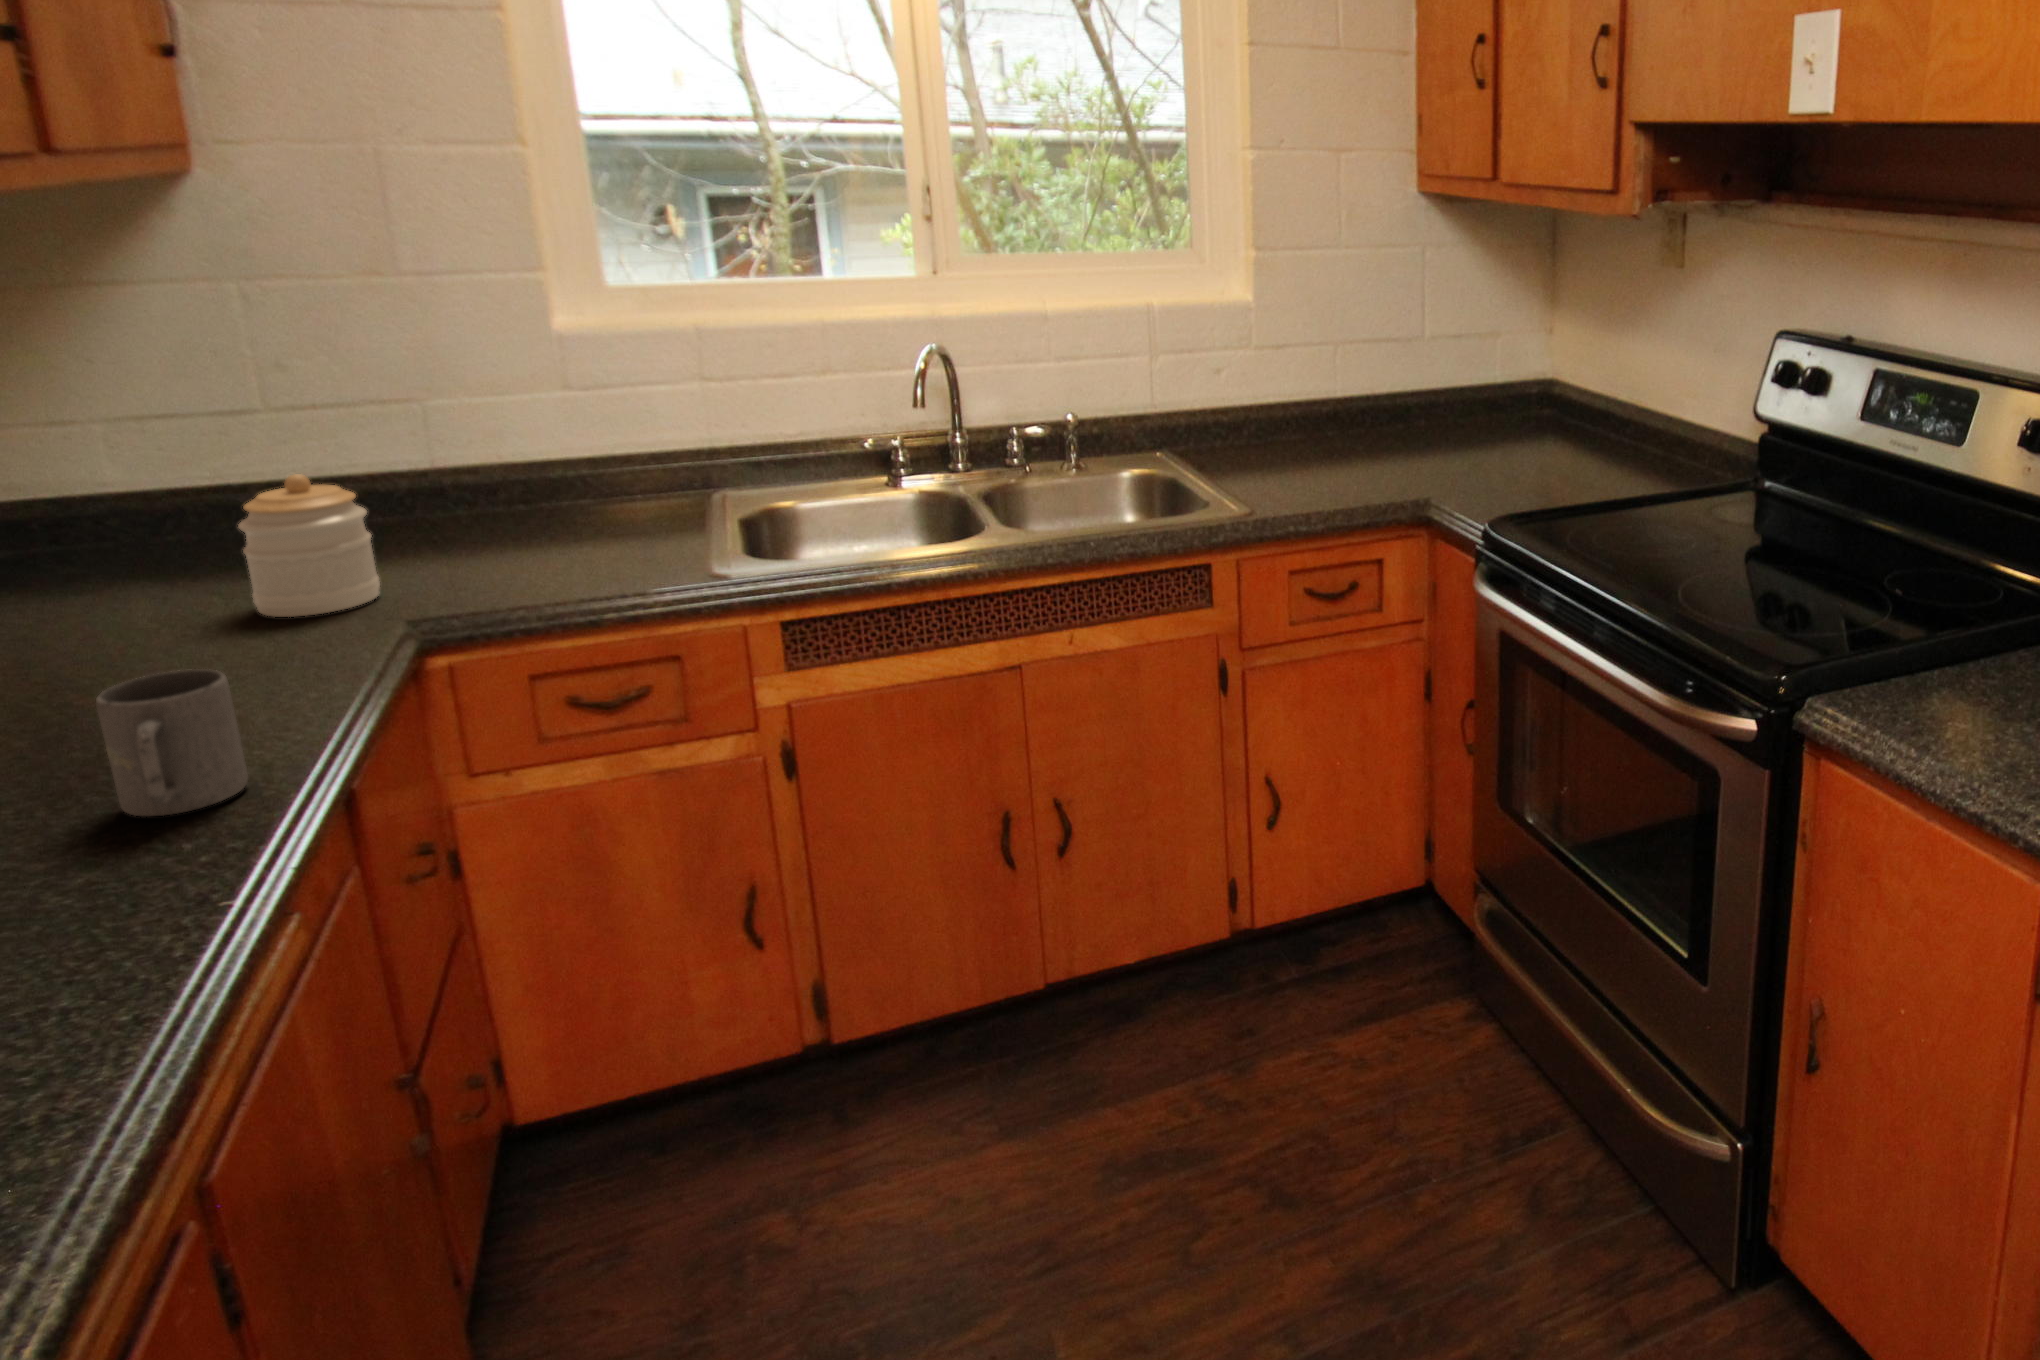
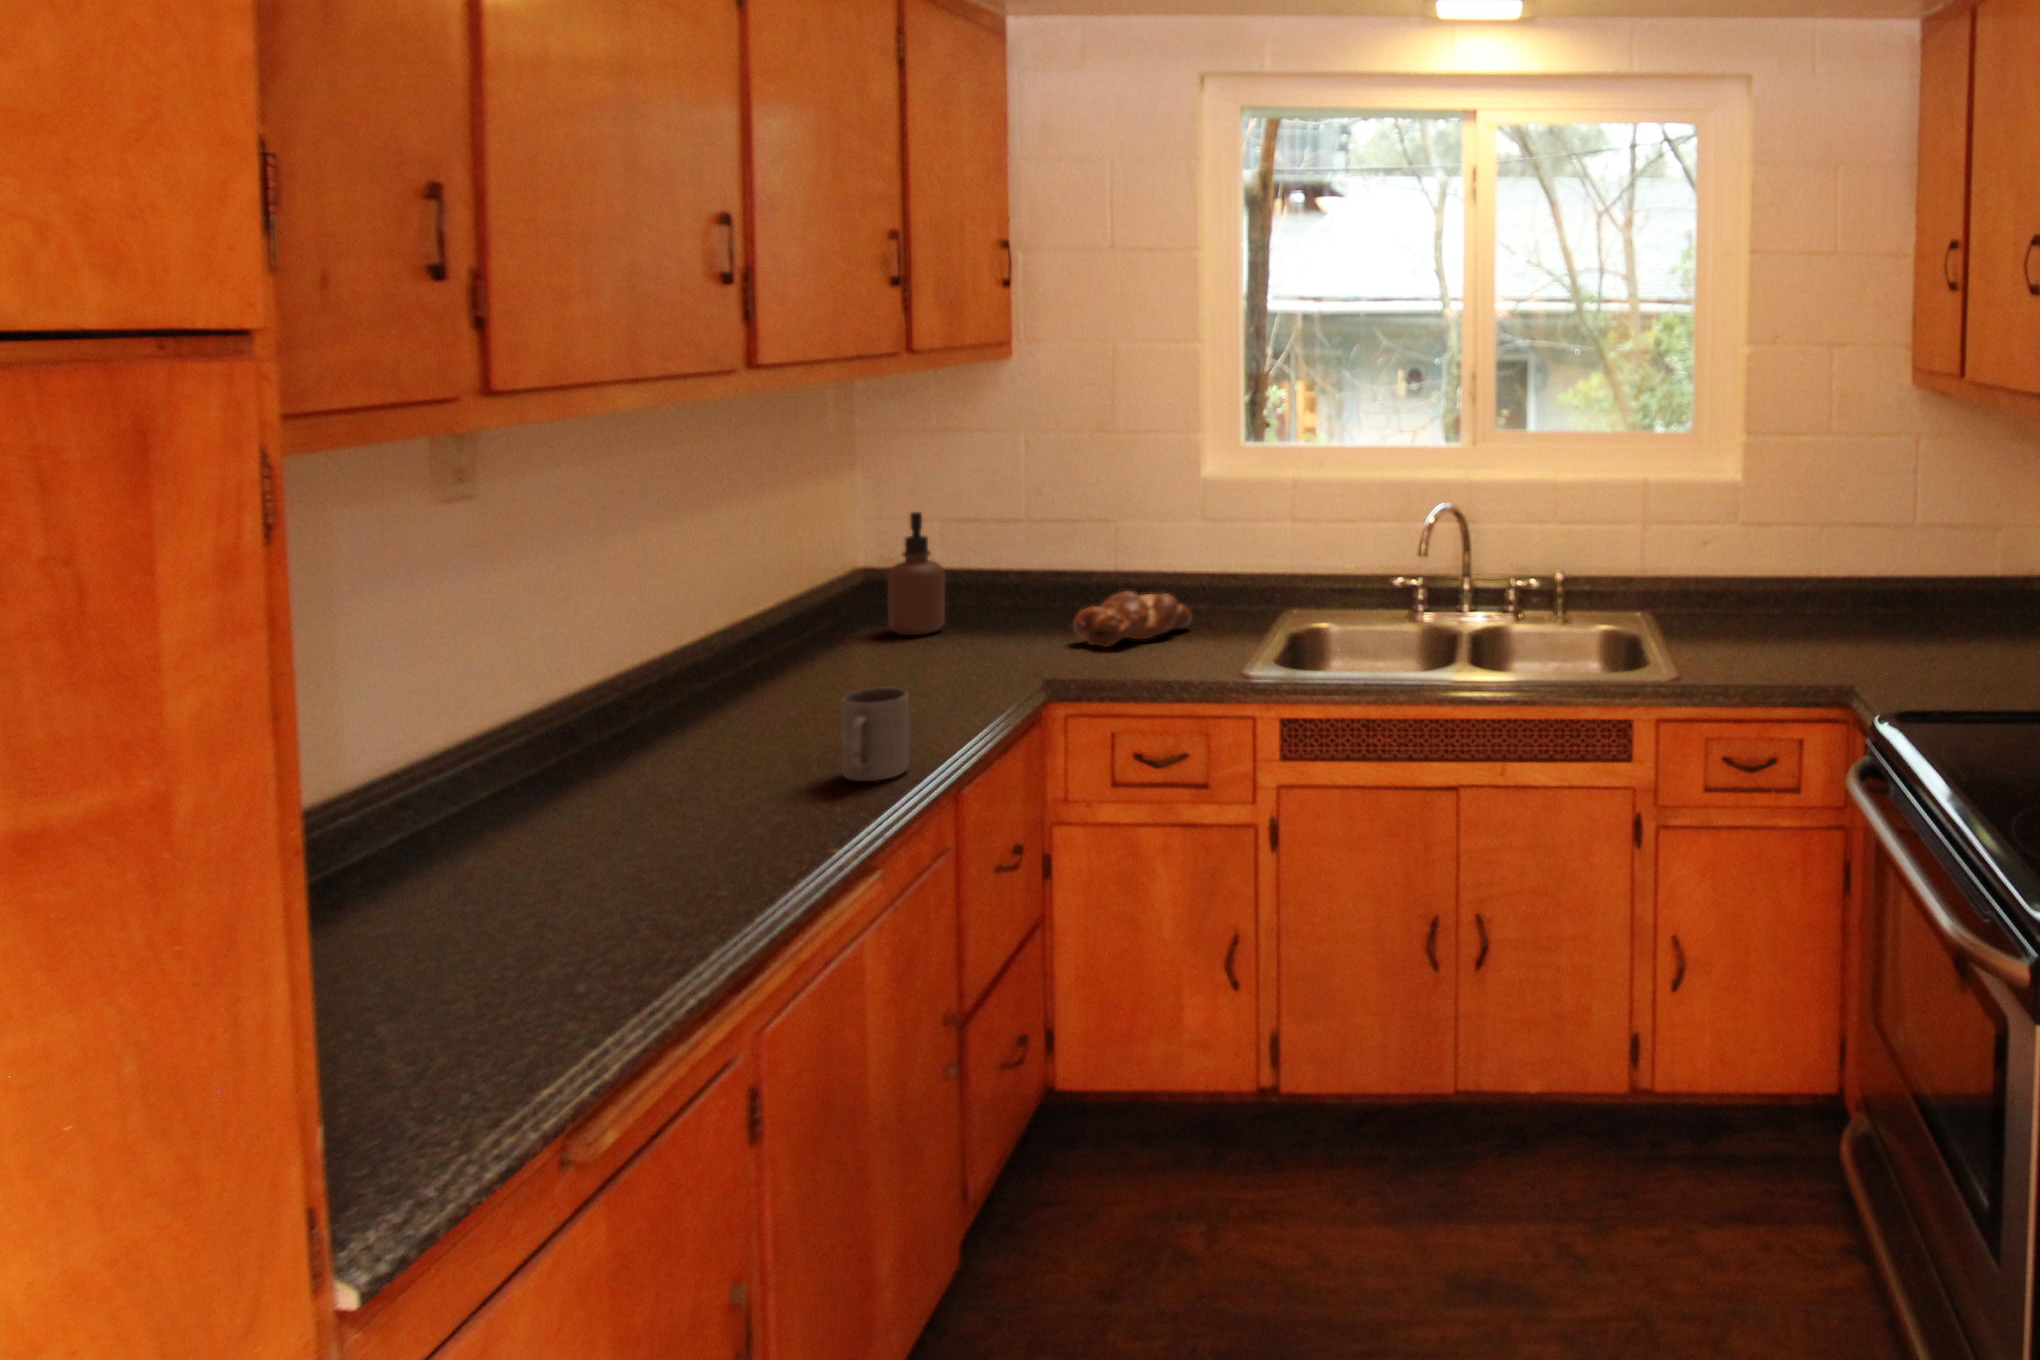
soap dispenser: none [43,401,168,586] -> present [888,512,945,635]
jar: present [238,474,380,617] -> none [971,570,1043,669]
bread loaf: none [412,484,594,564] -> present [1073,591,1192,647]

